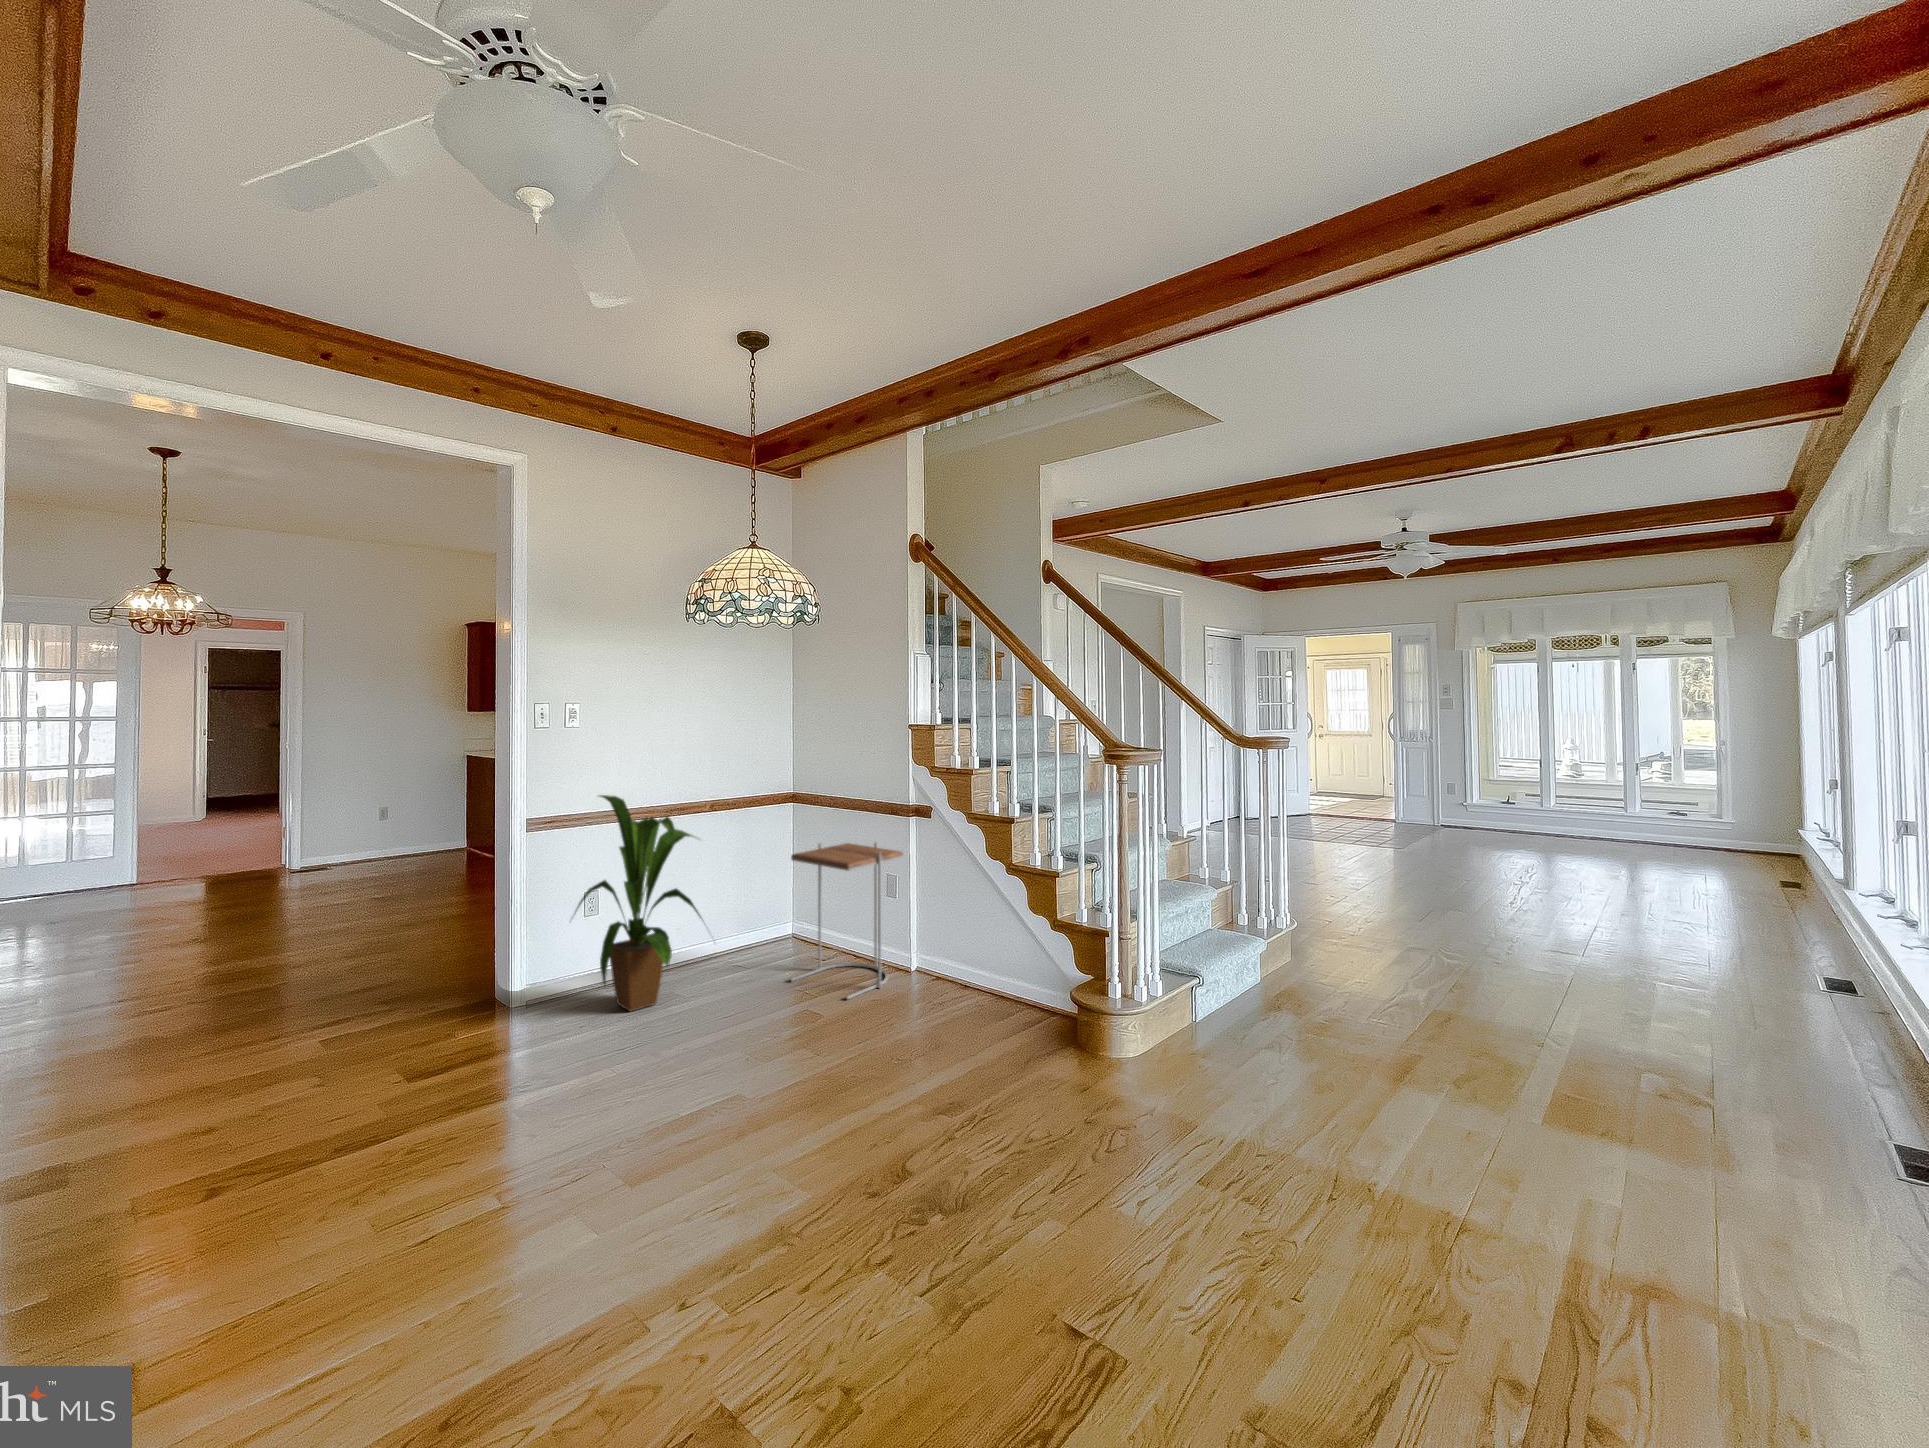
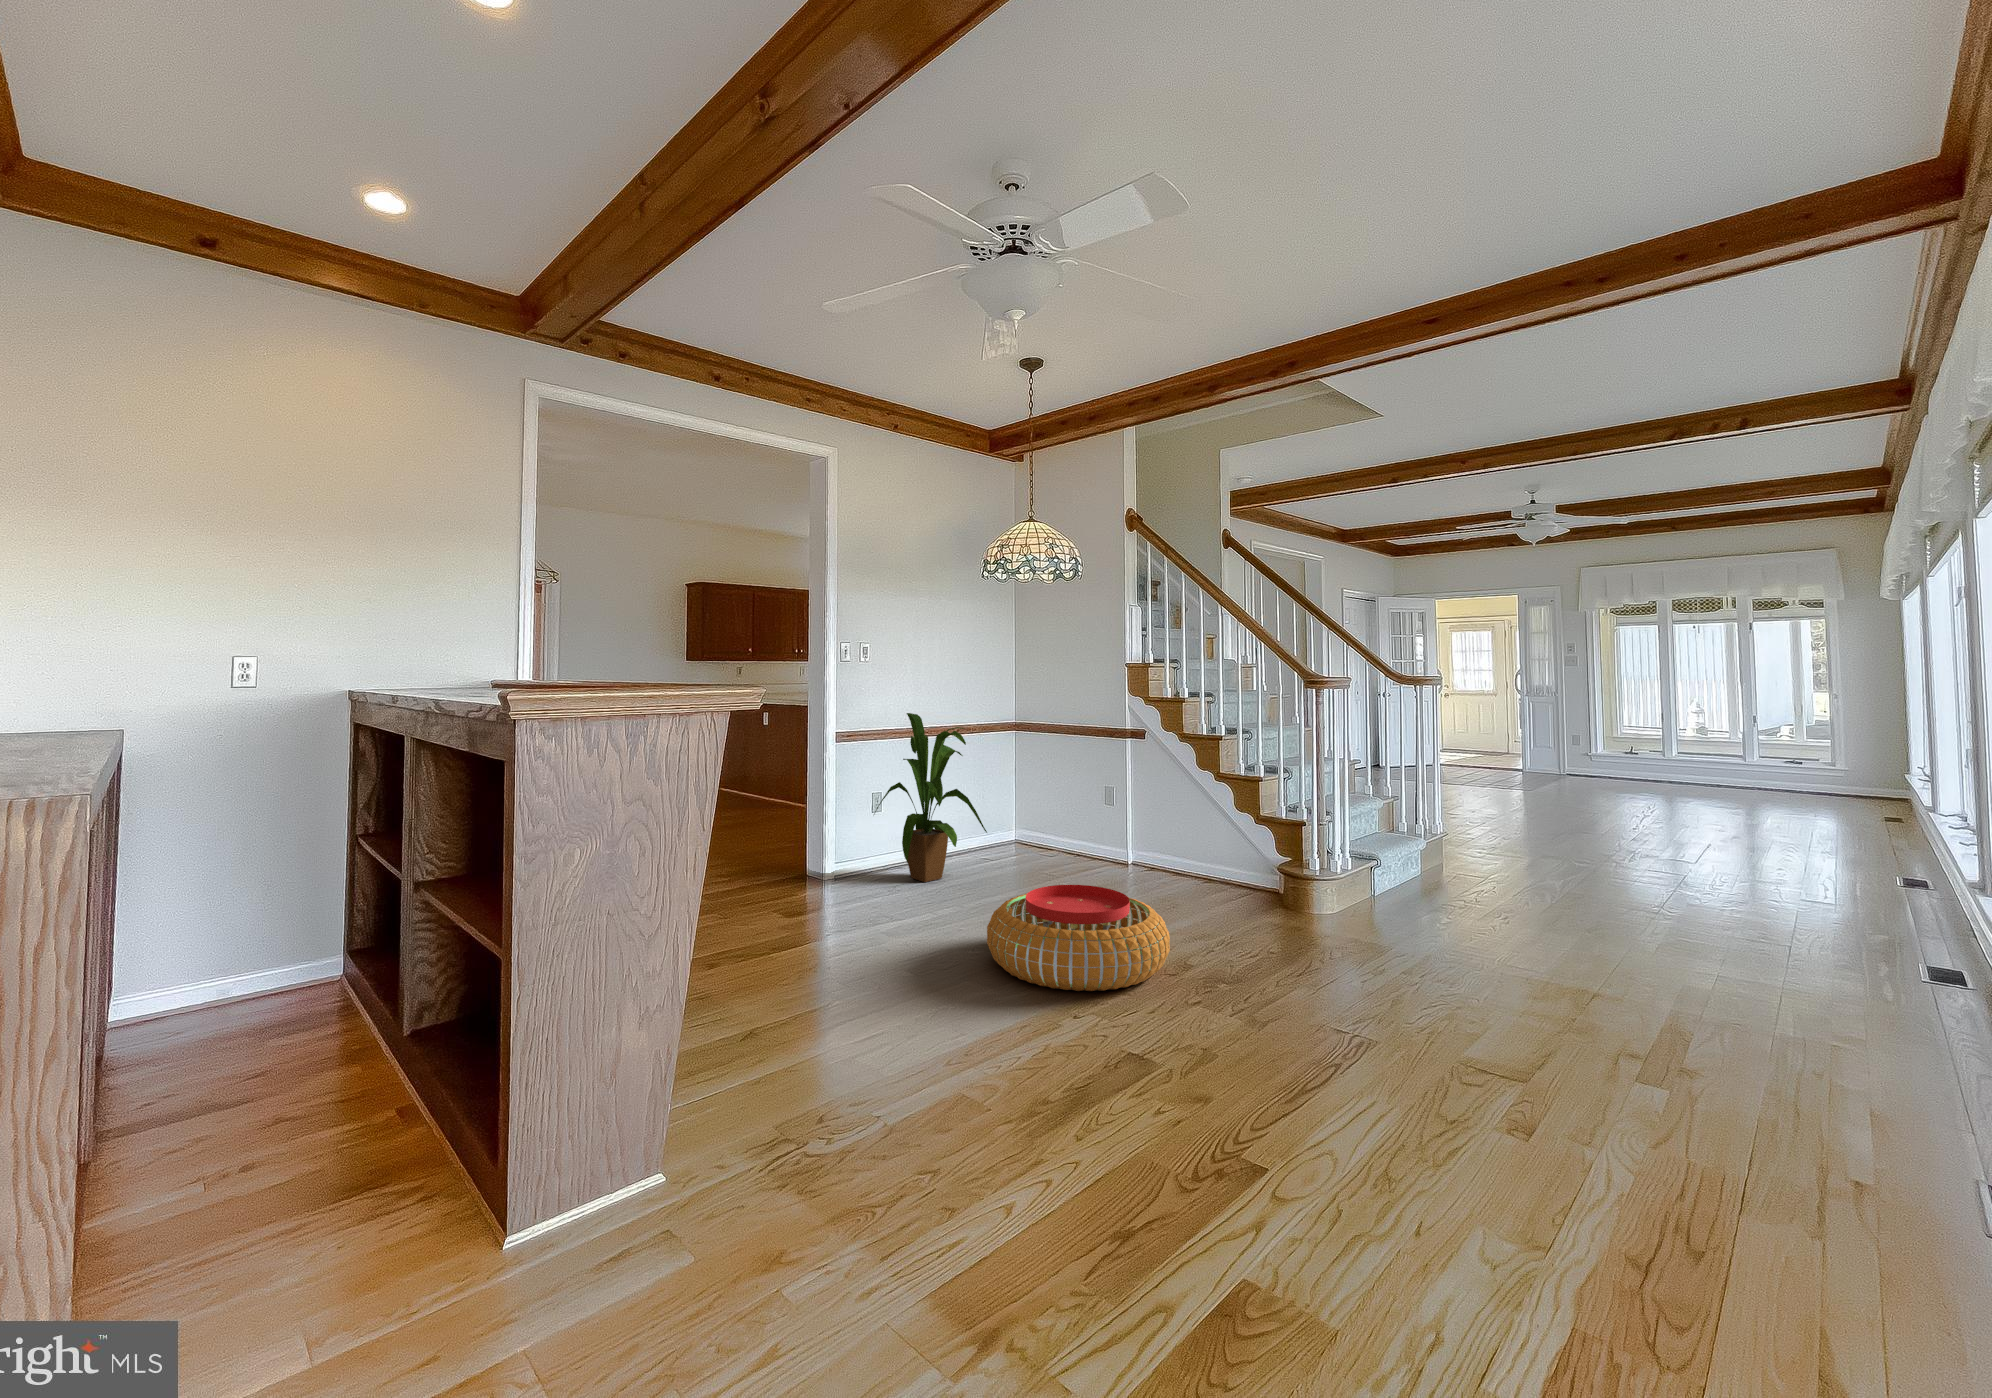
side table: present [791,843,903,999] -> none [1036,760,1126,878]
pouf: none [596,1059,869,1264] -> present [987,885,1170,991]

